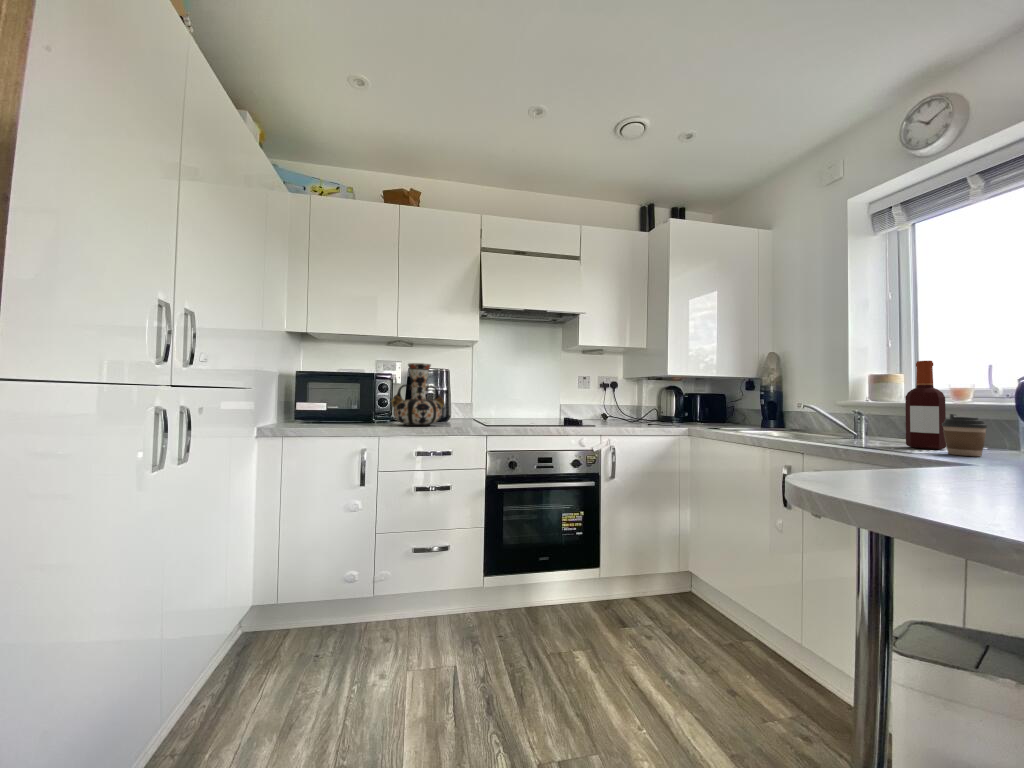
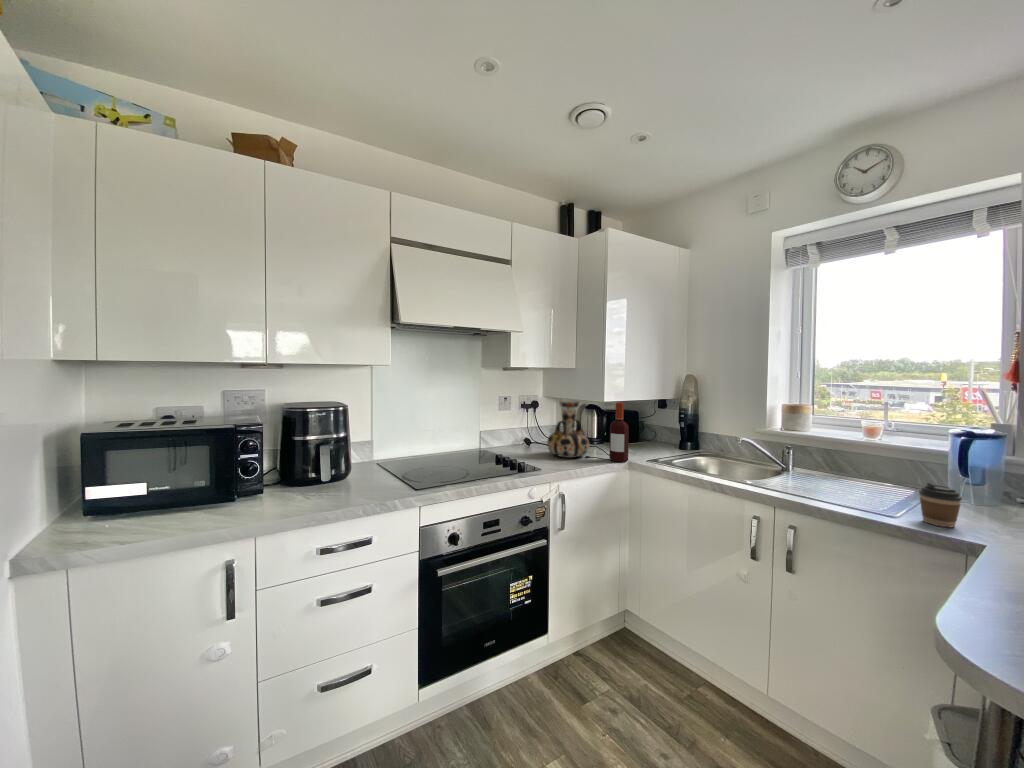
bottle: present [905,361,946,449] -> present [609,403,629,462]
vase: present [391,363,444,426] -> present [547,400,590,458]

